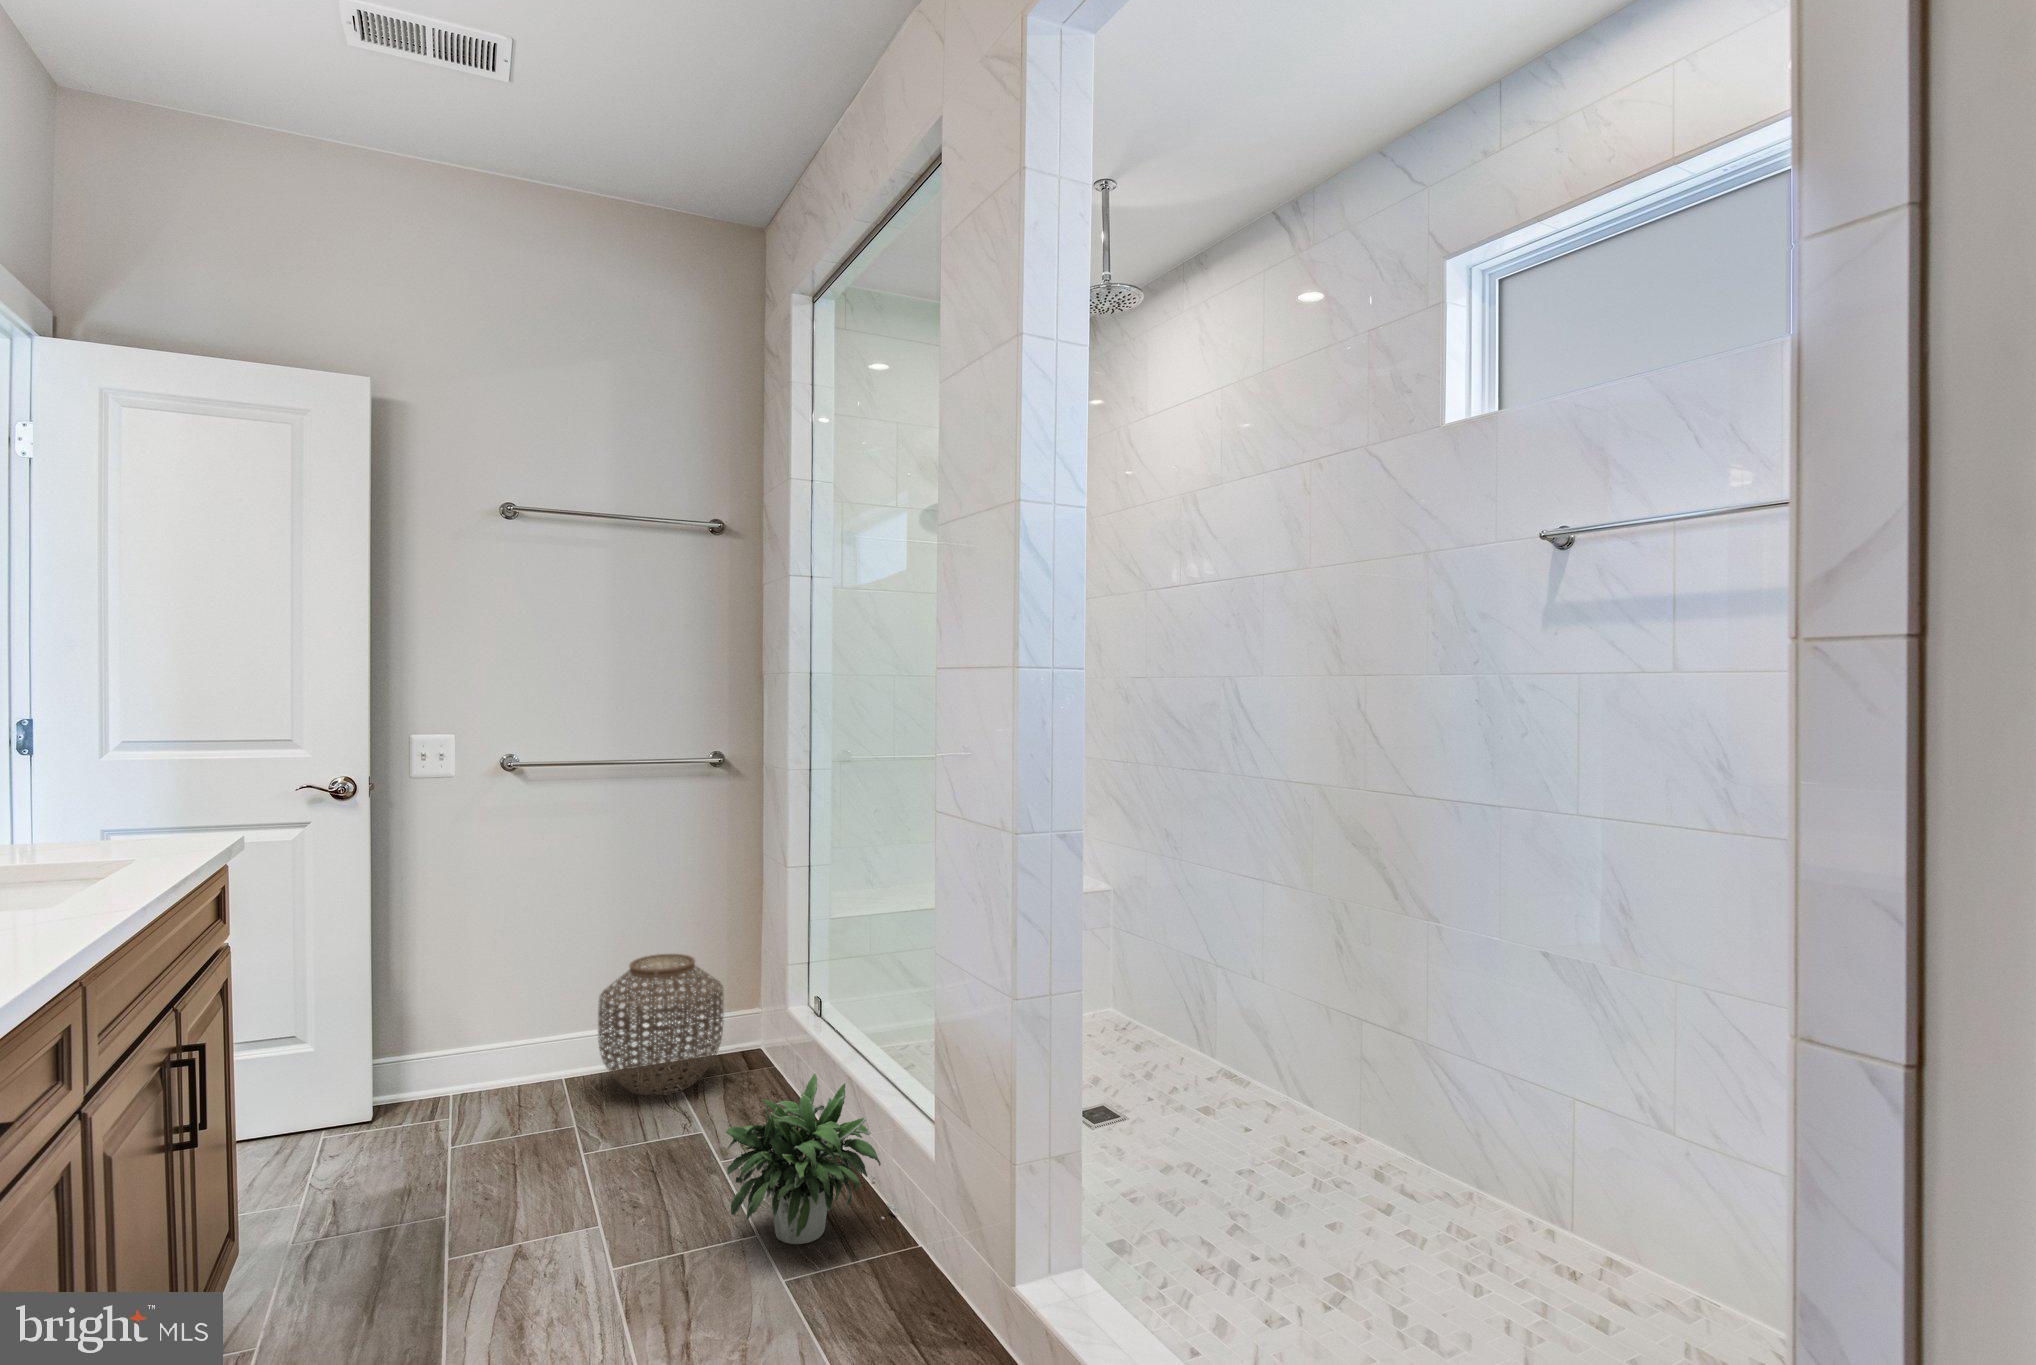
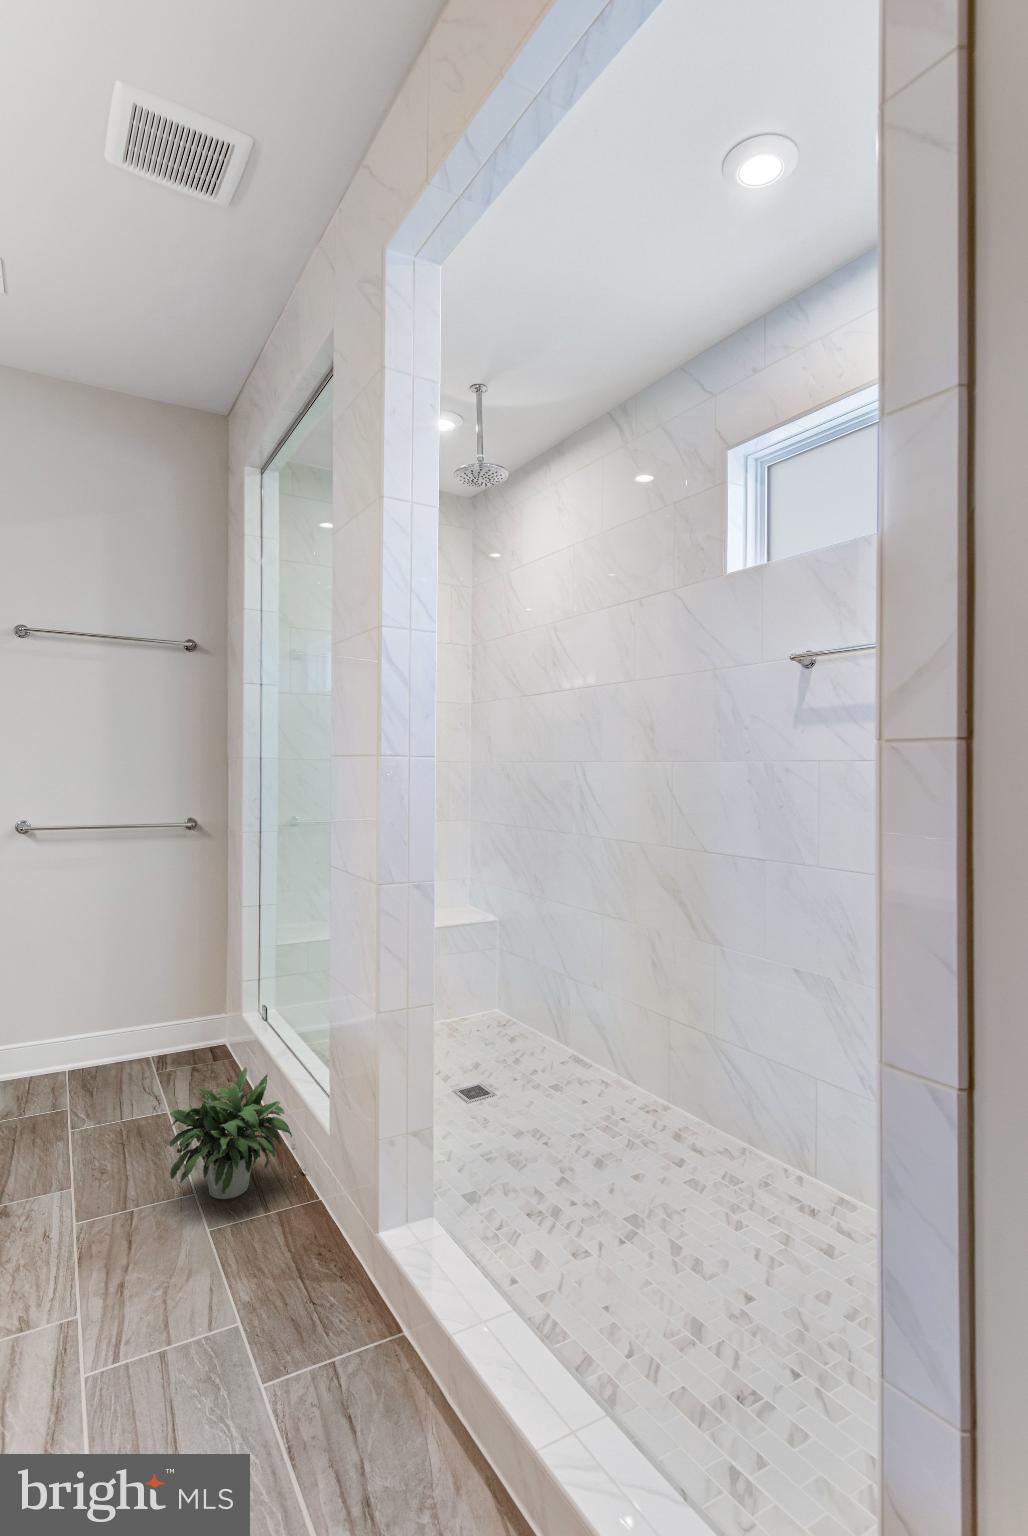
woven basket: present [598,954,724,1095] -> none [92,973,193,1082]

